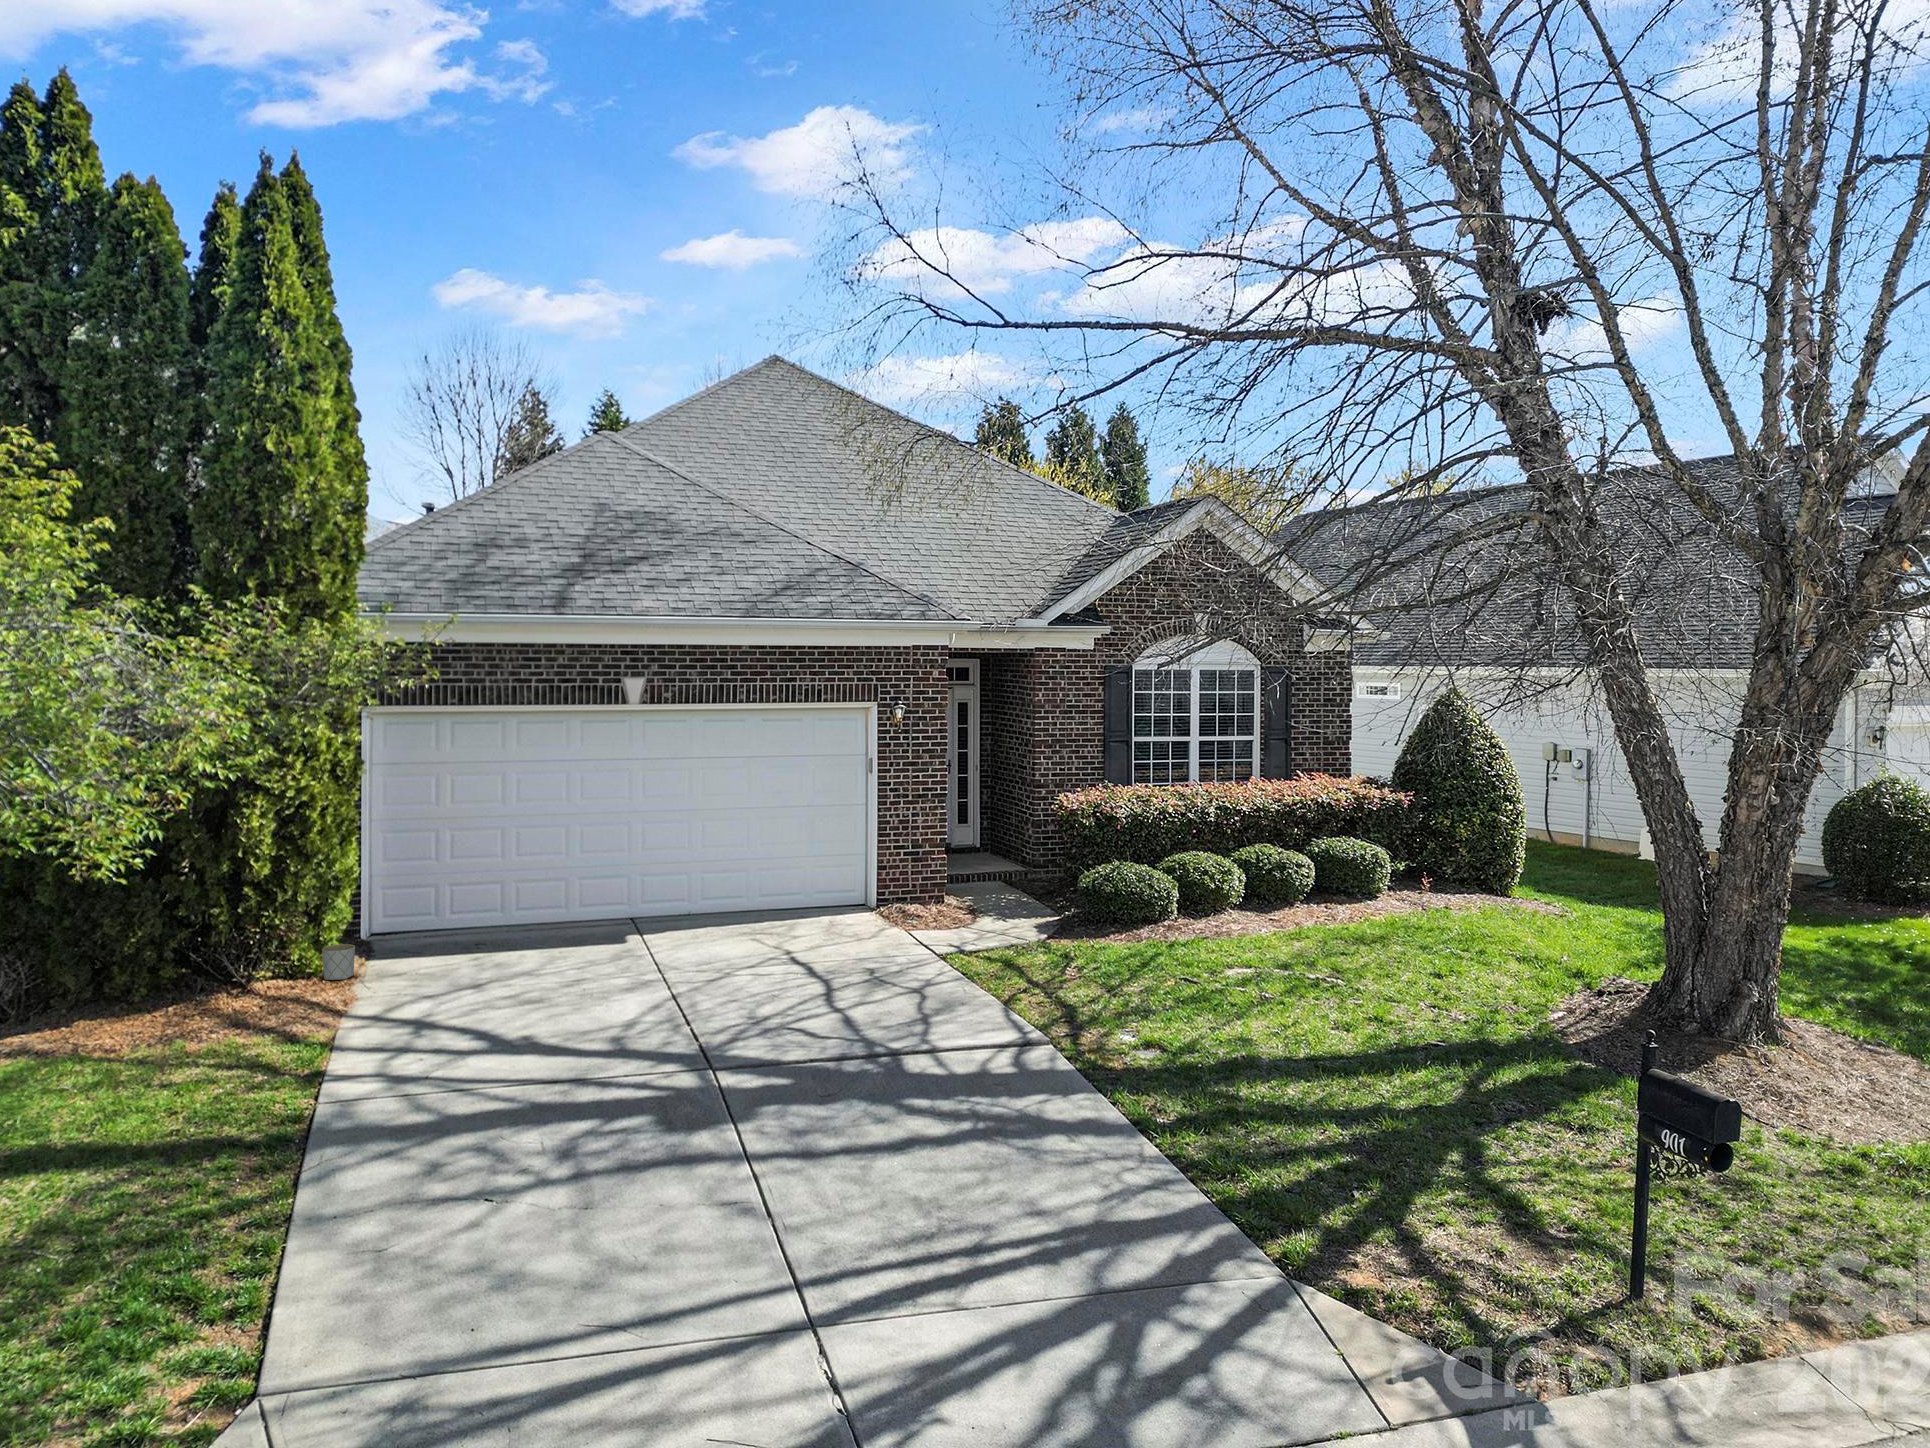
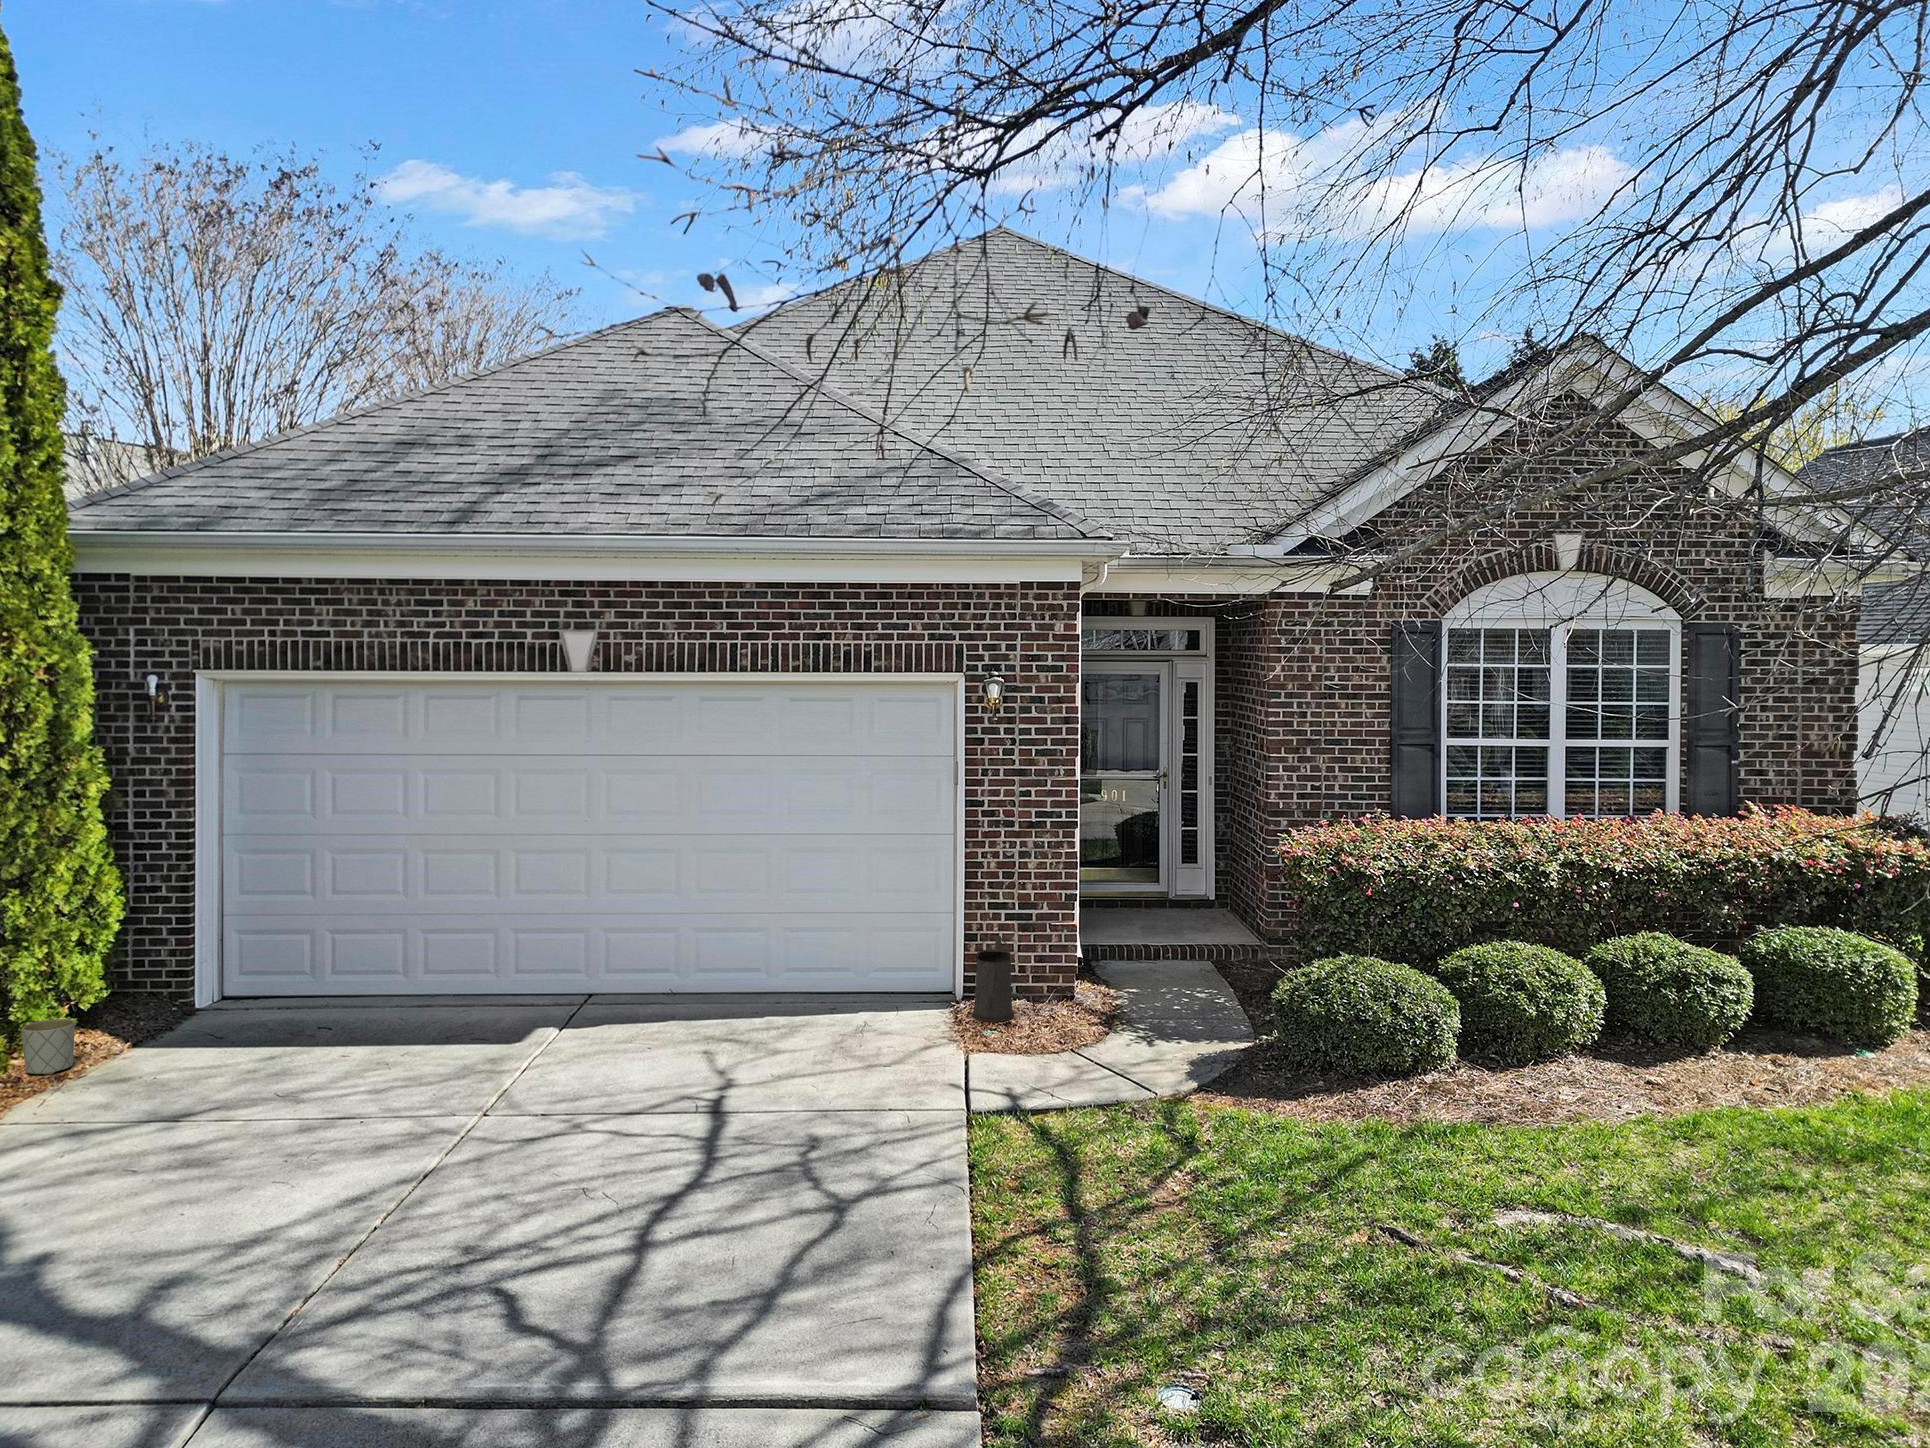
watering can: none [895,864,921,916] -> present [972,935,1014,1022]

